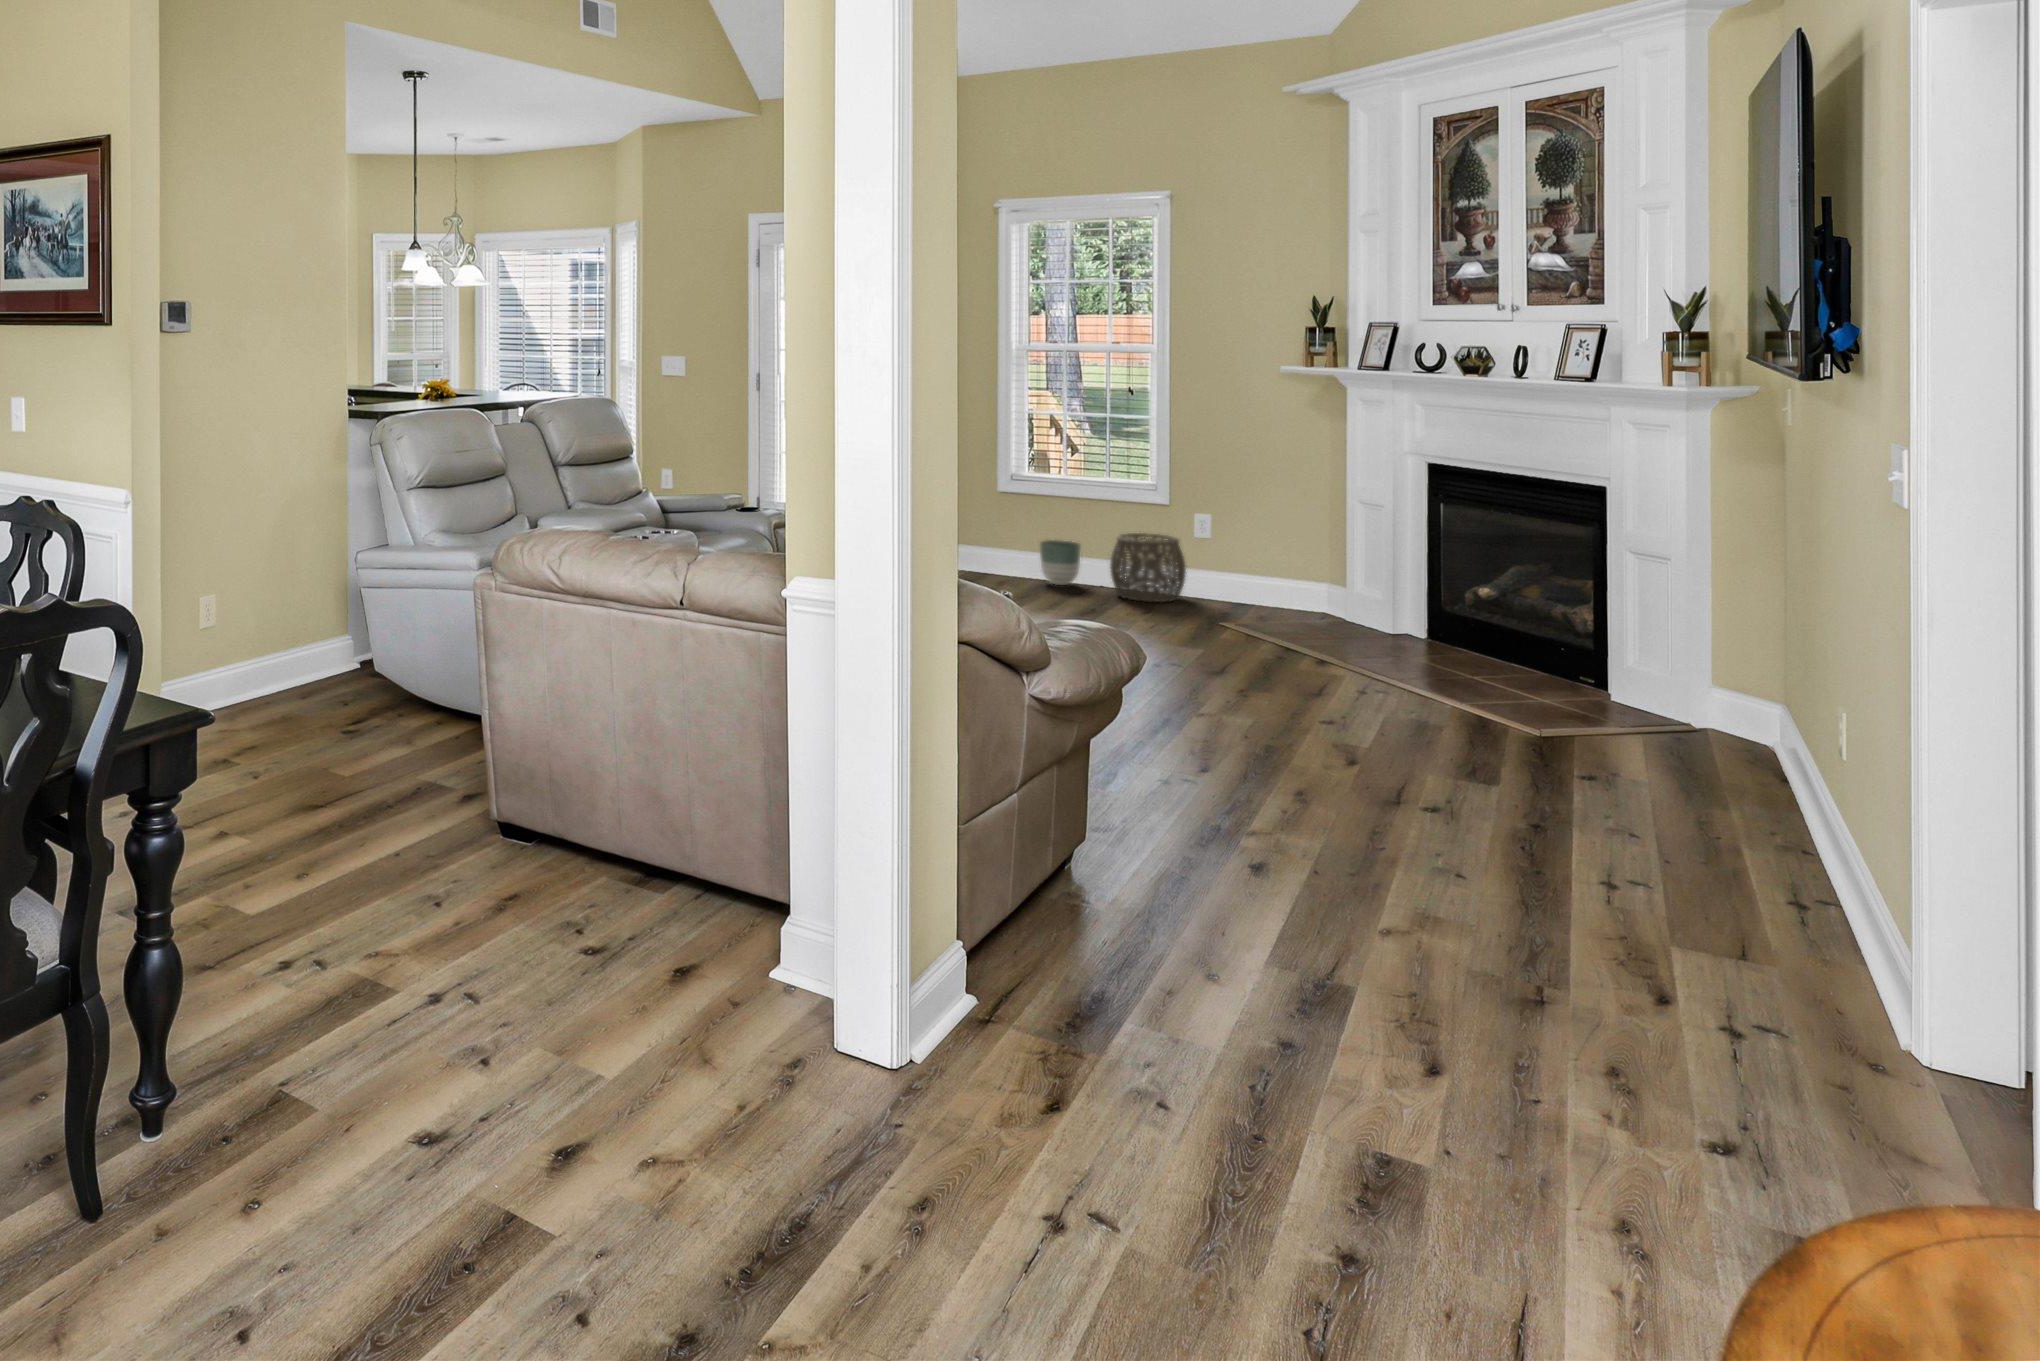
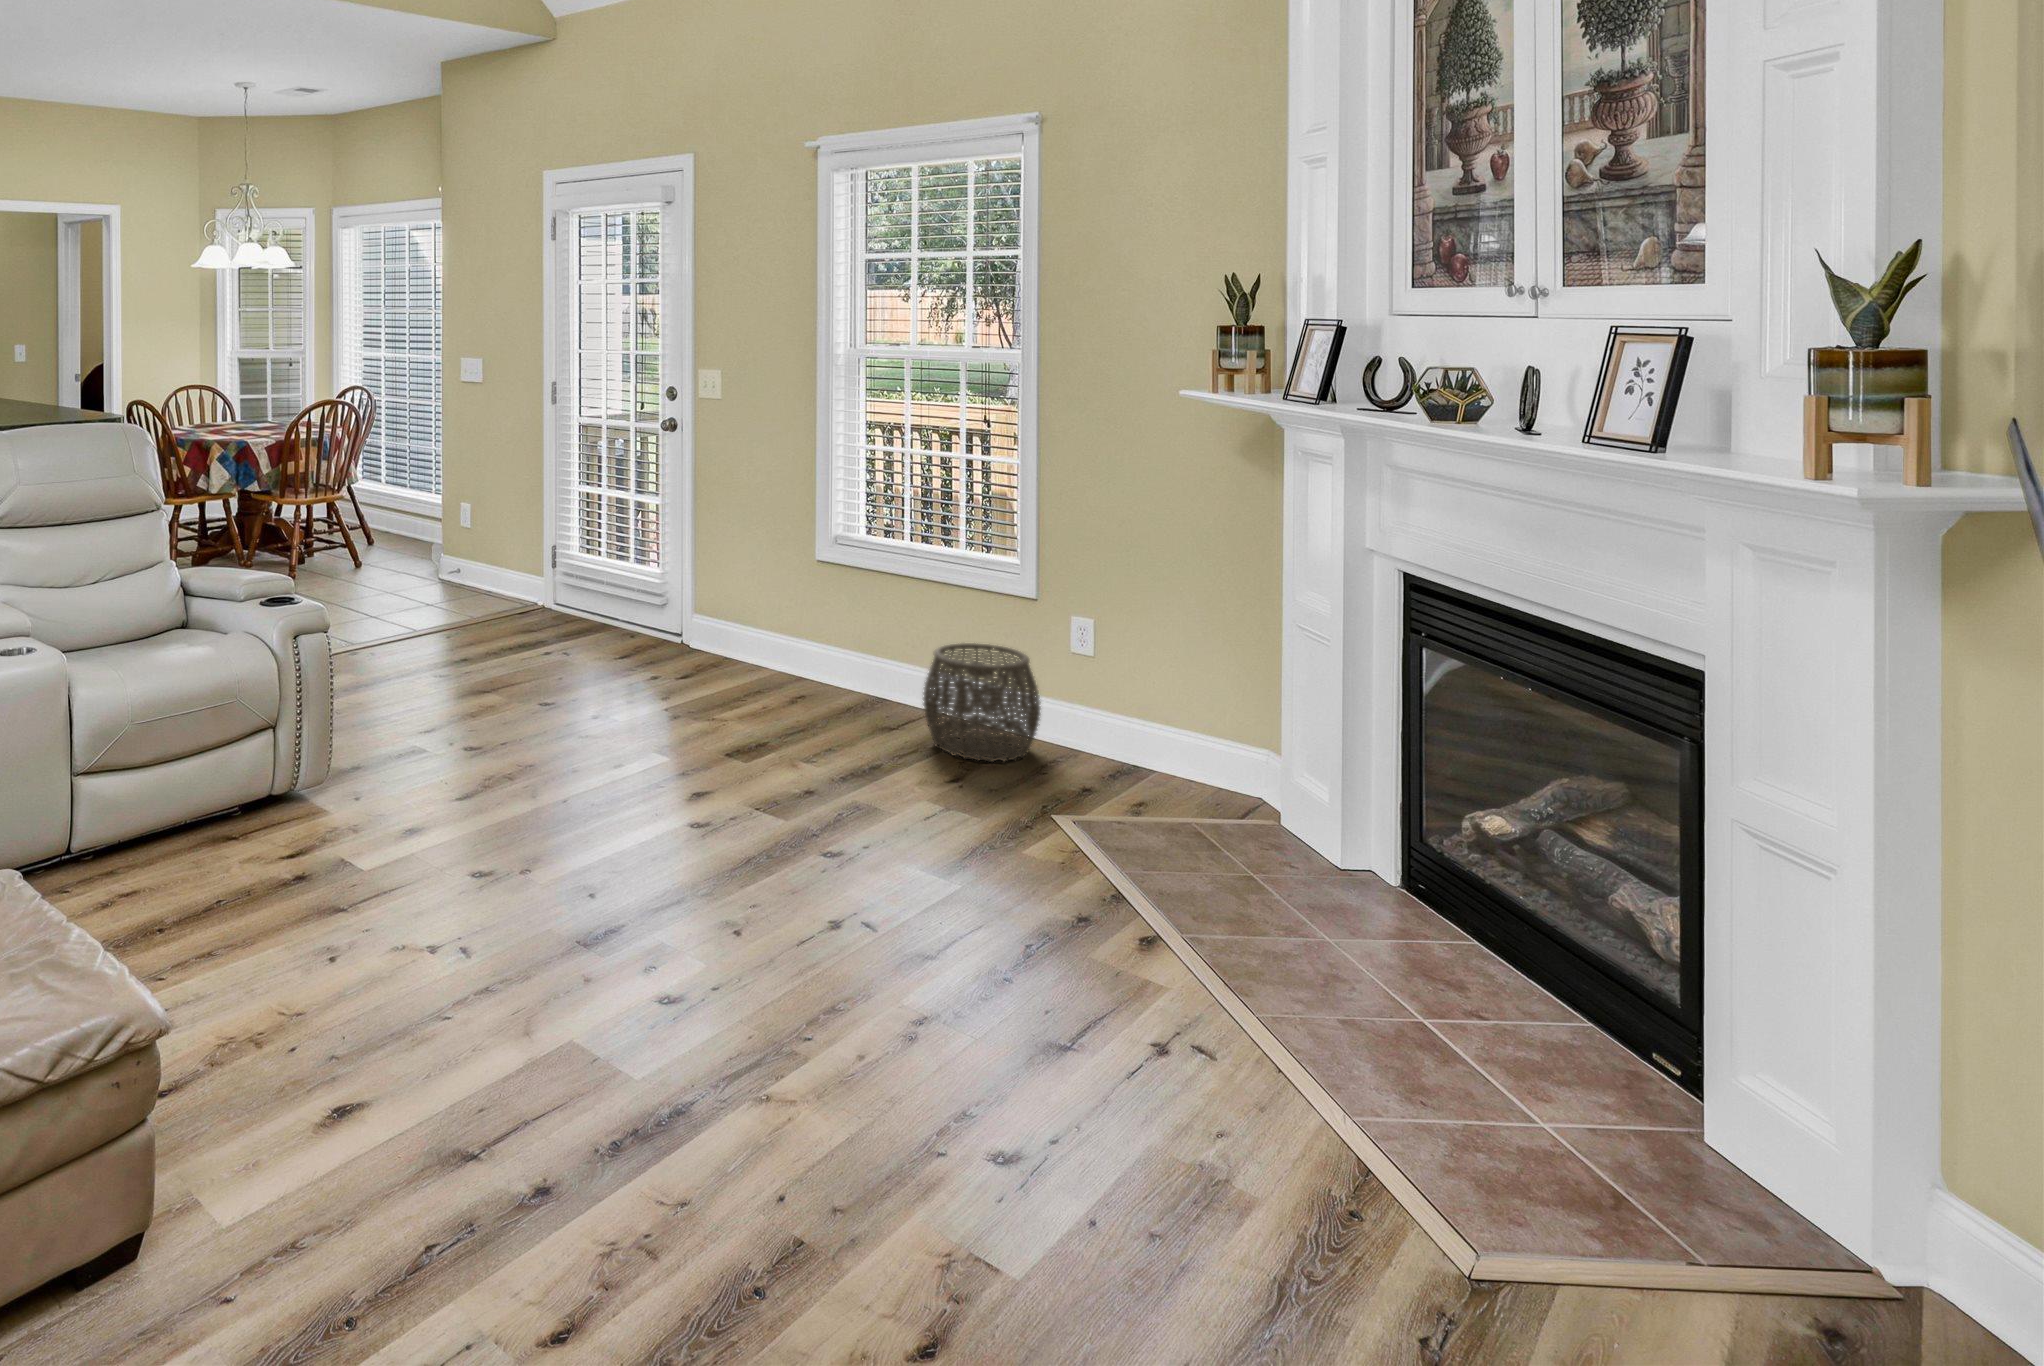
planter: present [1040,540,1081,585] -> none [843,642,903,713]

